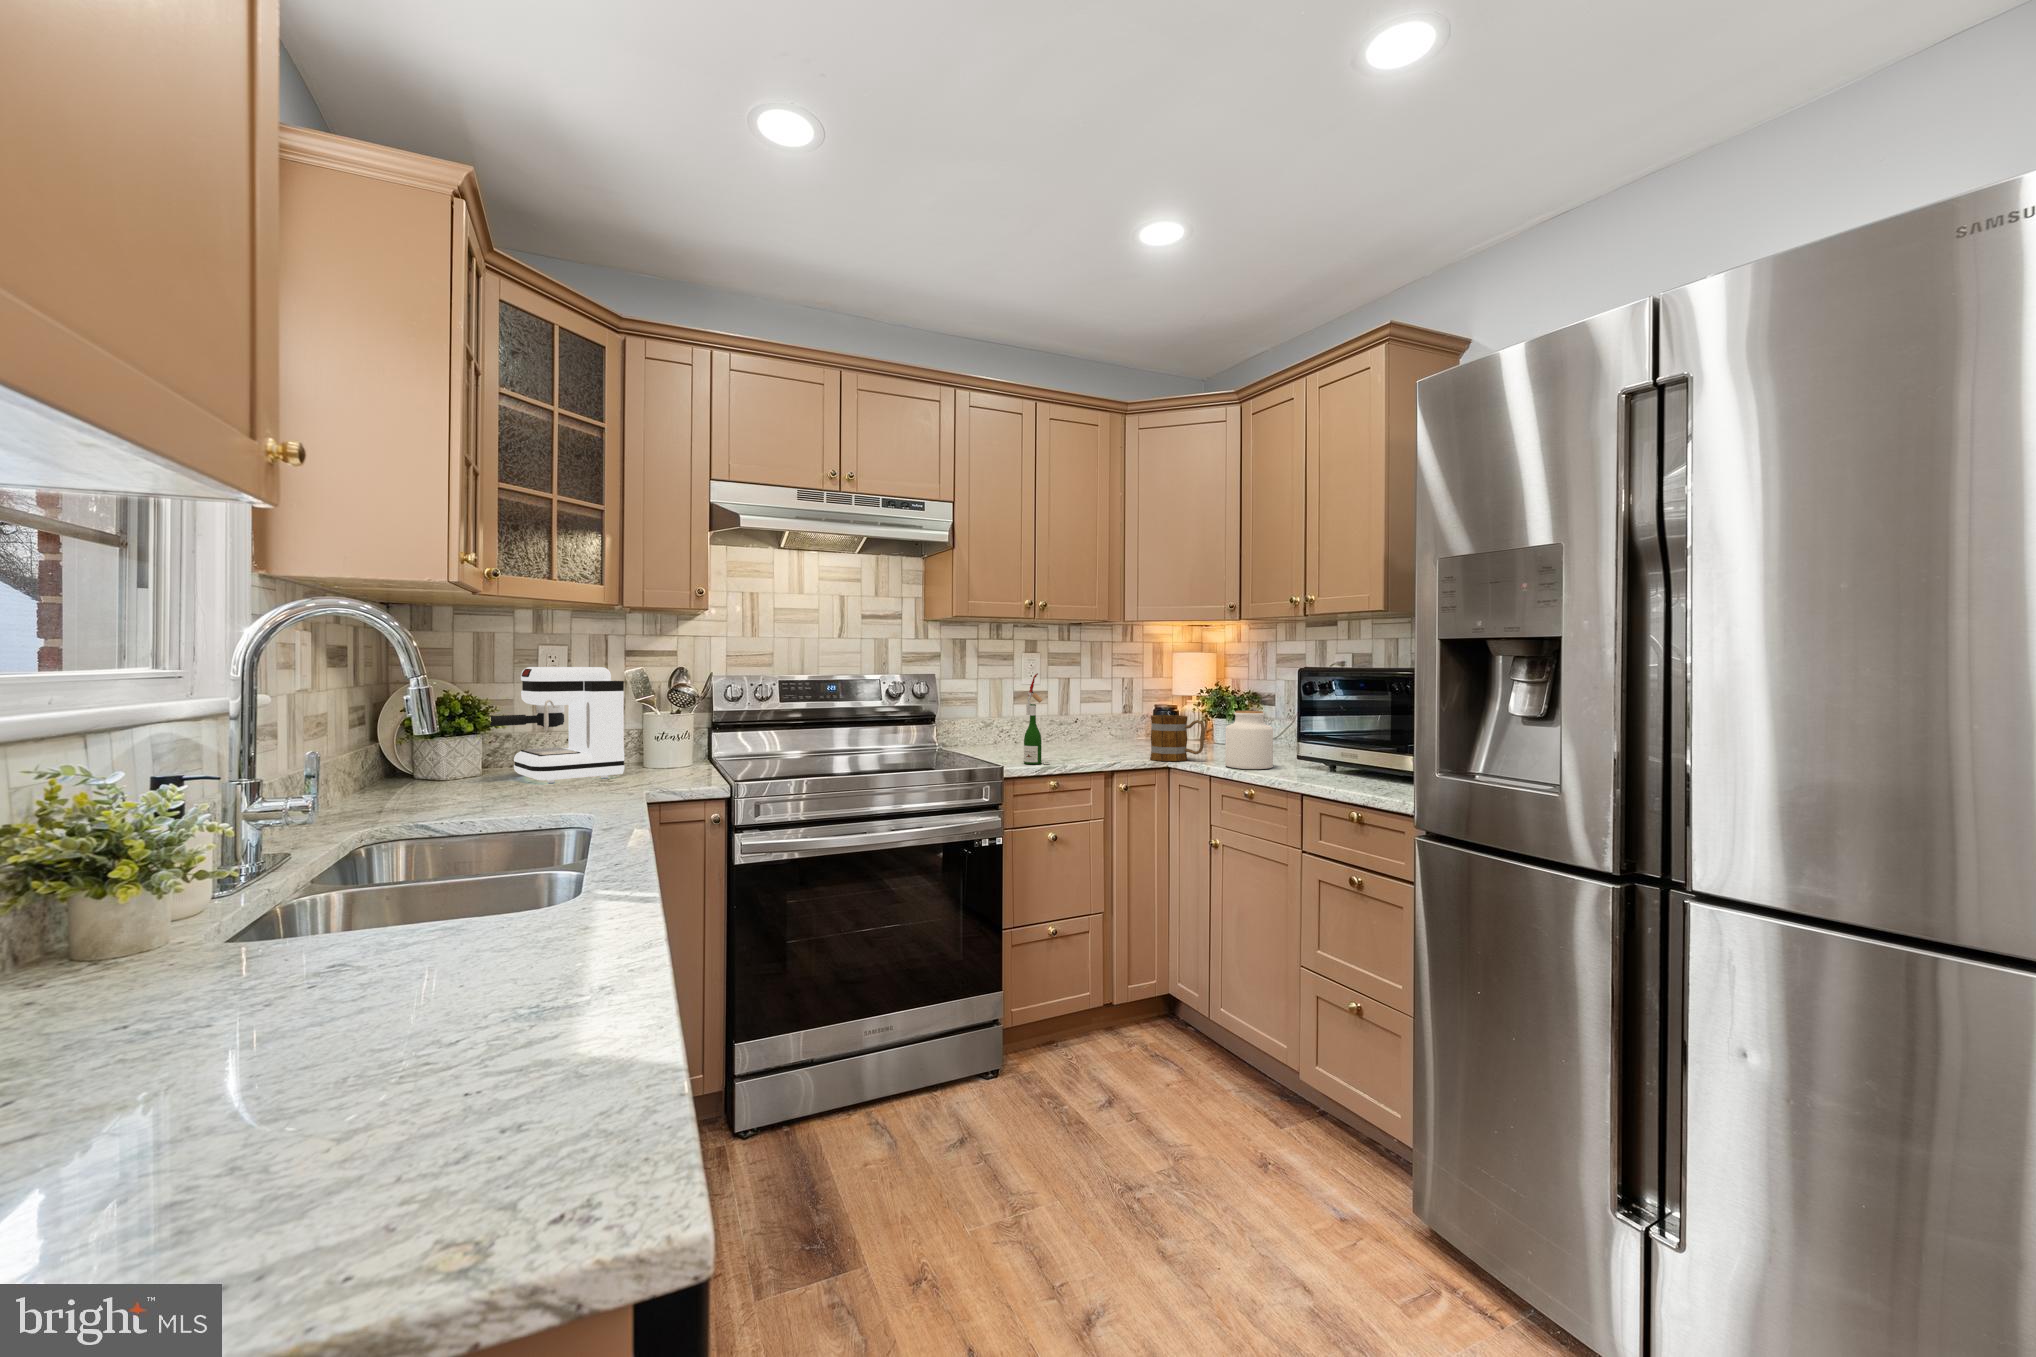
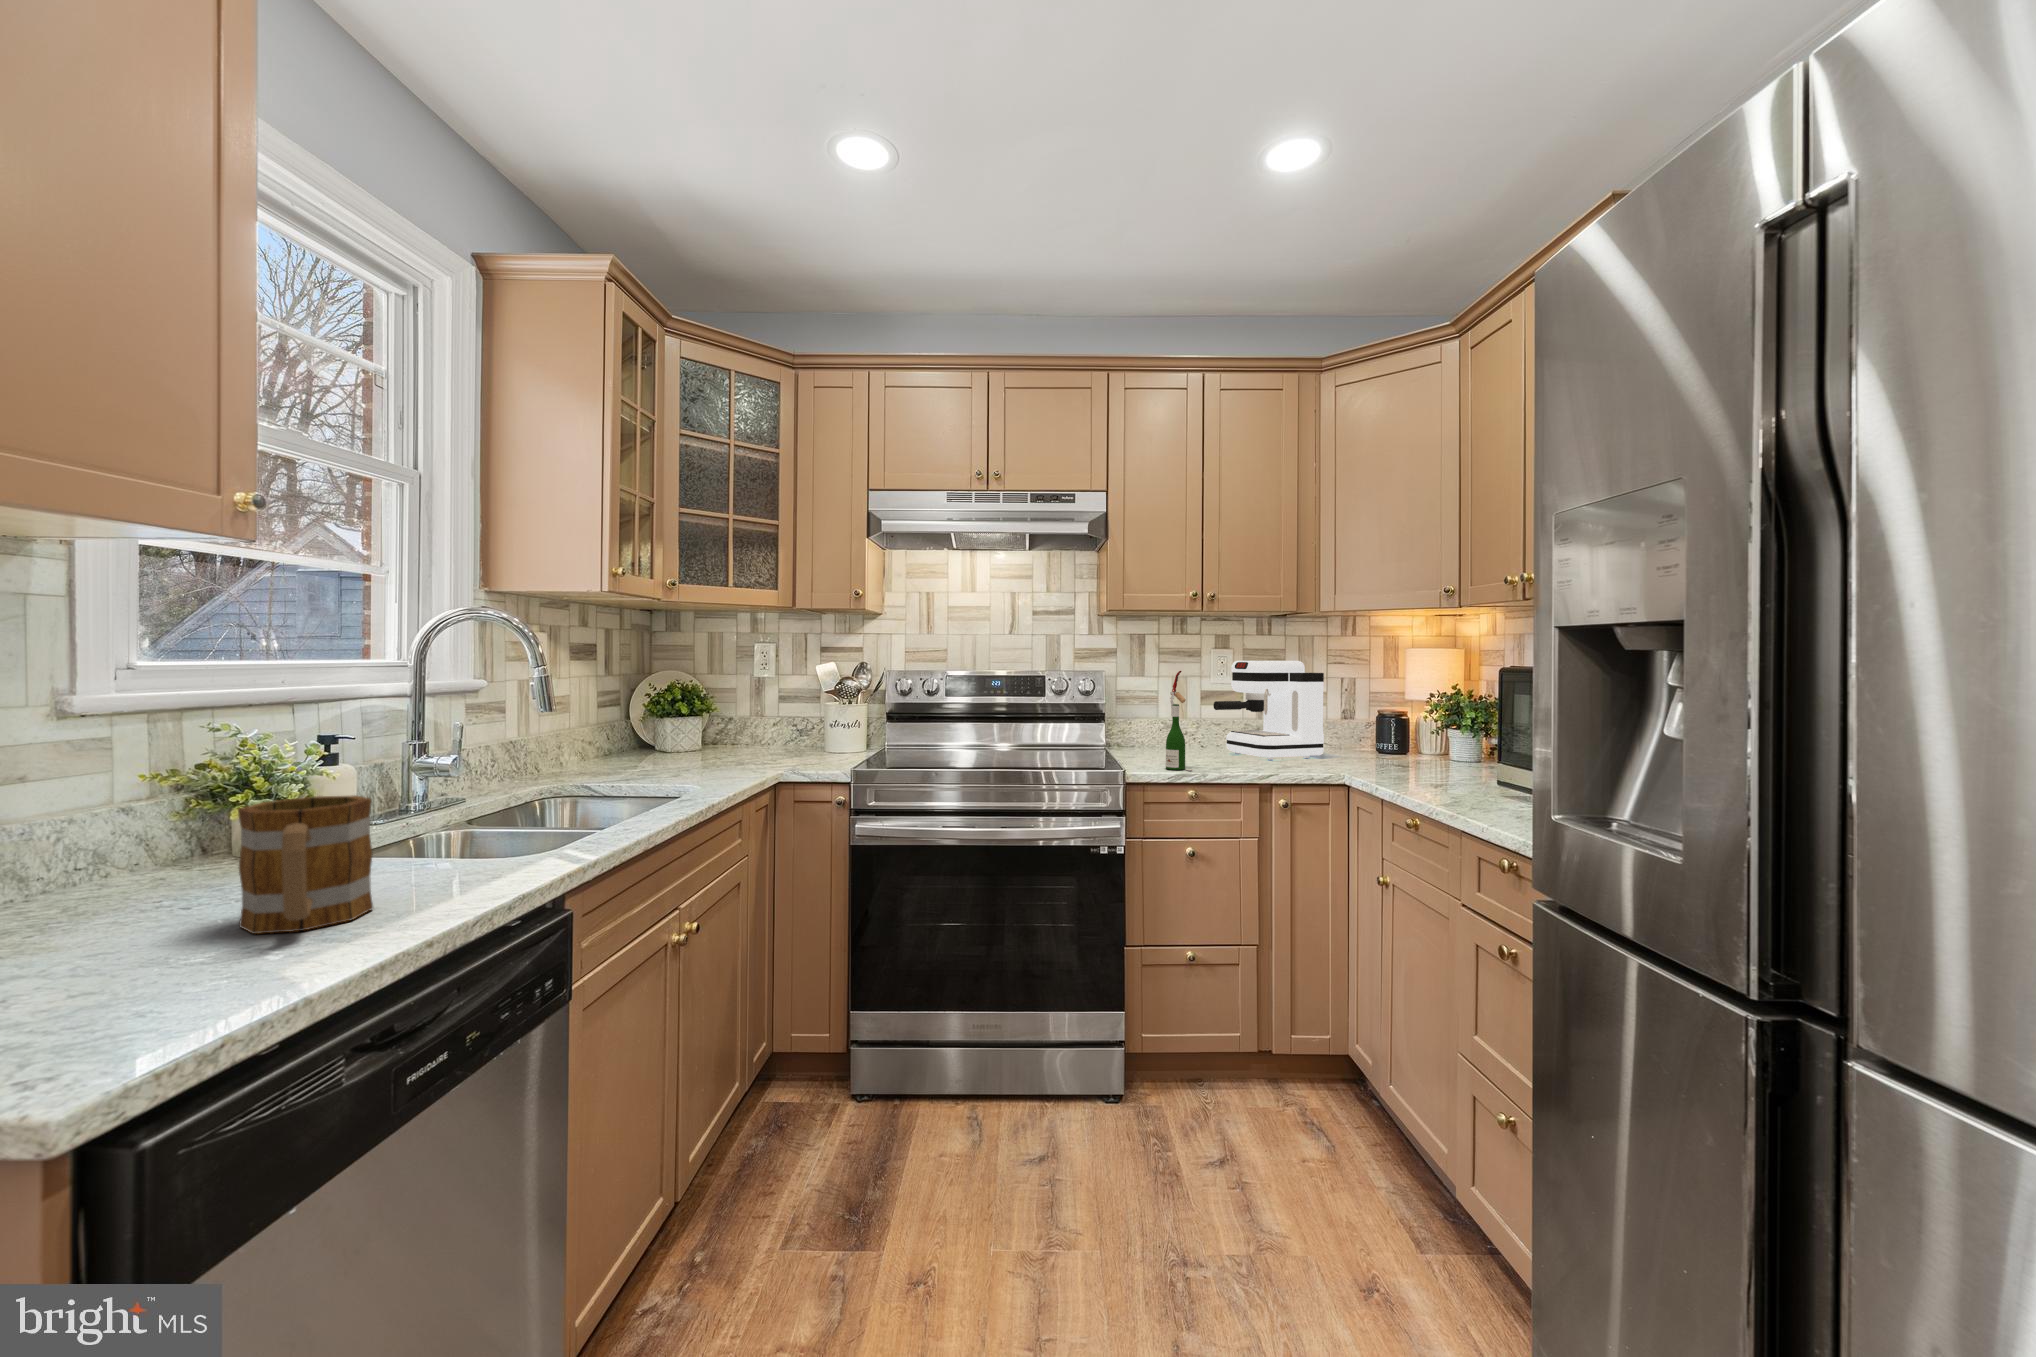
coffee maker: present [490,667,624,783] -> present [1213,661,1324,760]
jar: present [1225,711,1273,769] -> none [1400,718,1464,791]
mug: present [1150,715,1205,761] -> present [238,795,373,934]

